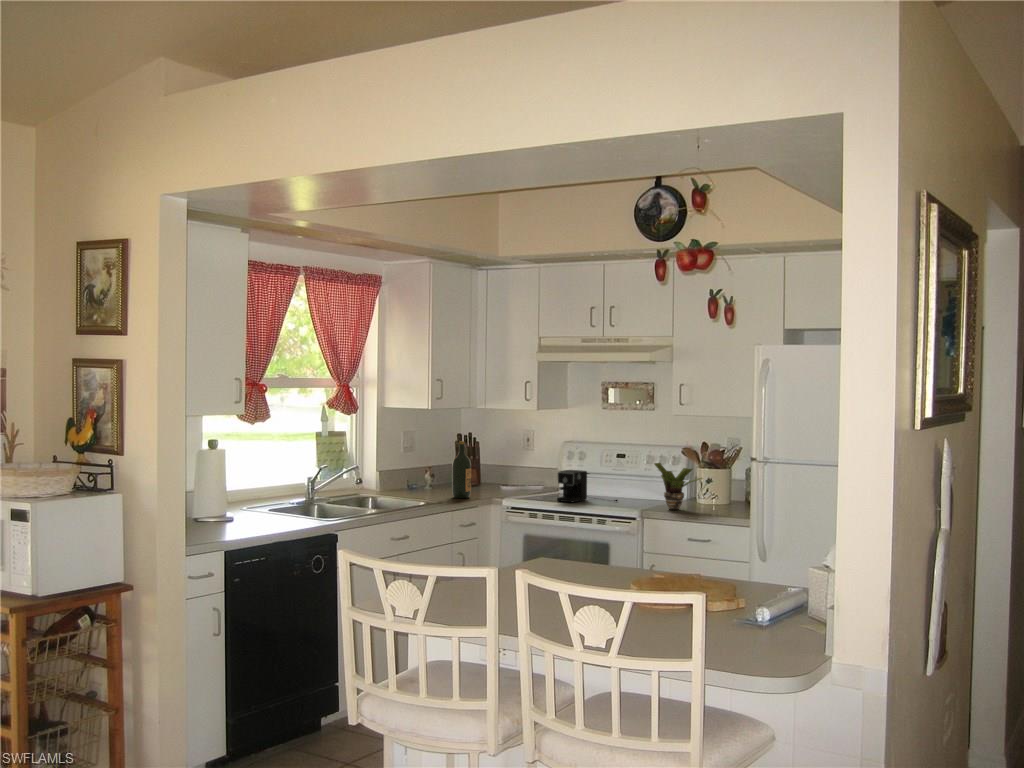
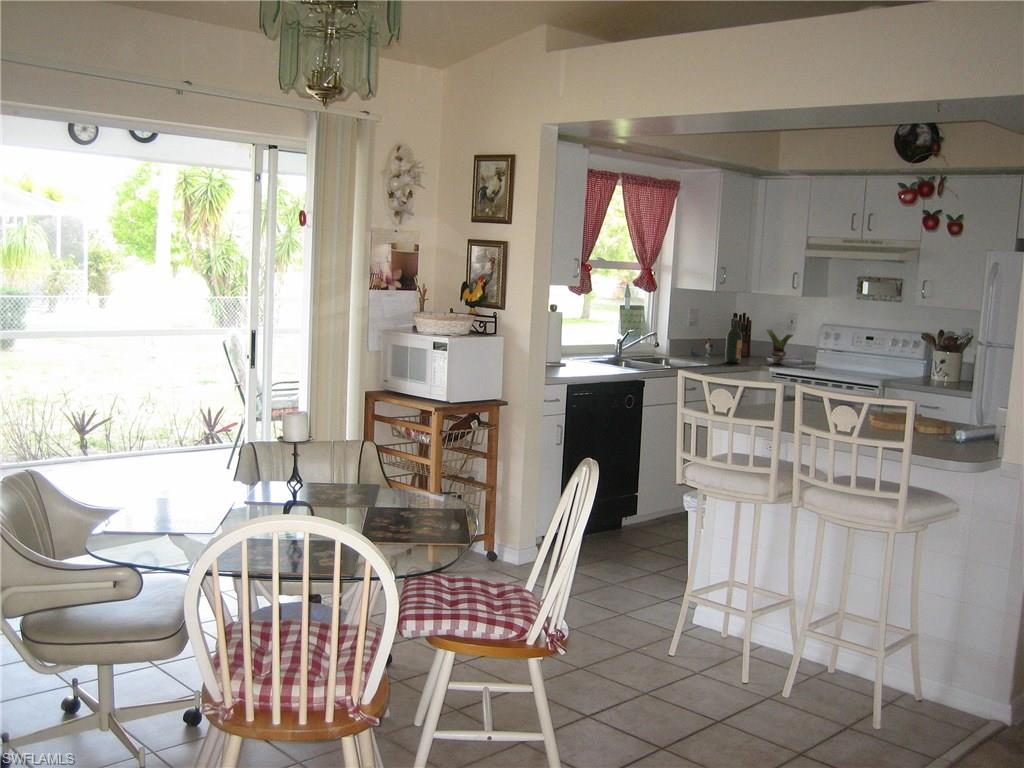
potted plant: present [654,463,703,510] -> present [767,330,793,364]
coffee maker: present [557,470,618,502] -> none [811,346,863,374]

